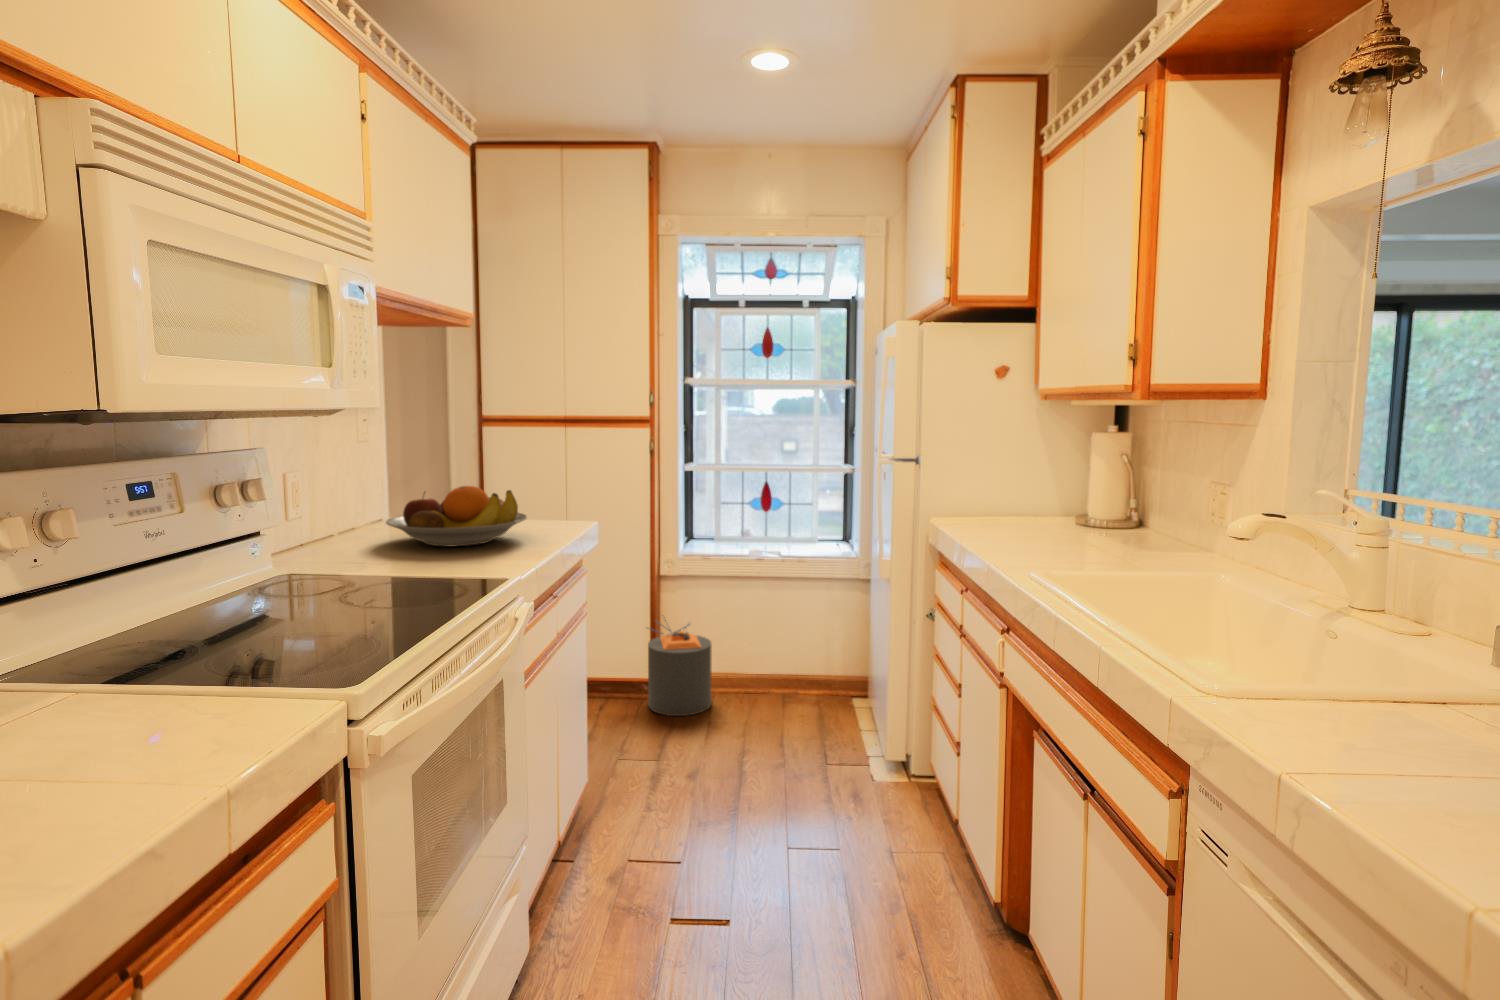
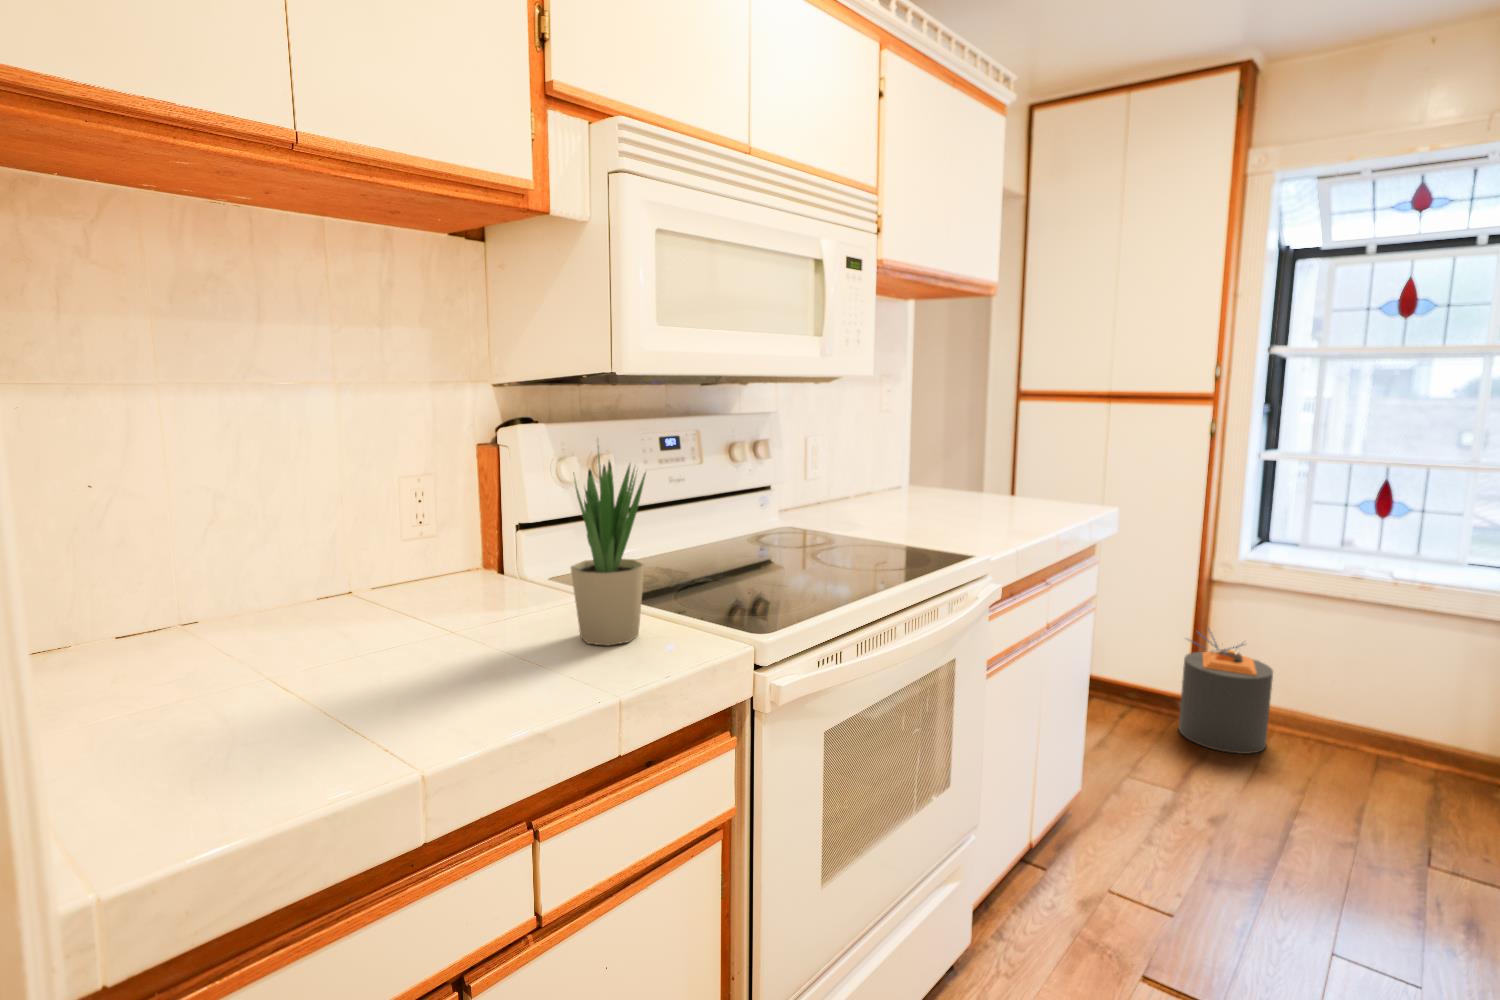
fruit bowl: present [386,486,527,546] -> none [883,457,1022,518]
potted plant: none [89,489,209,745] -> present [571,453,646,645]

